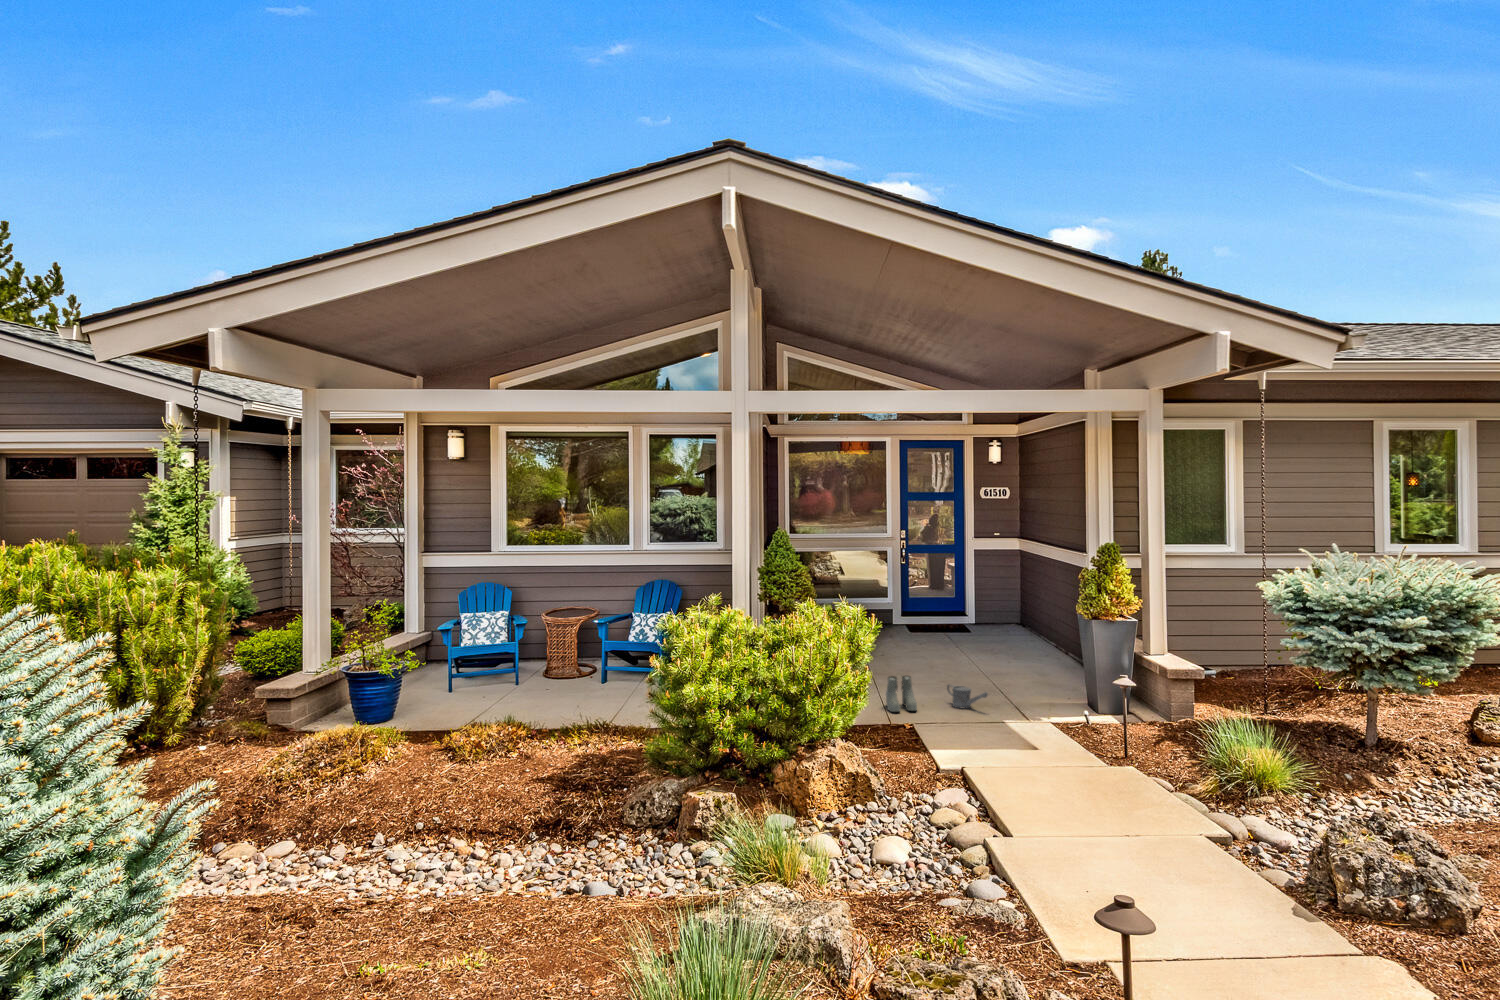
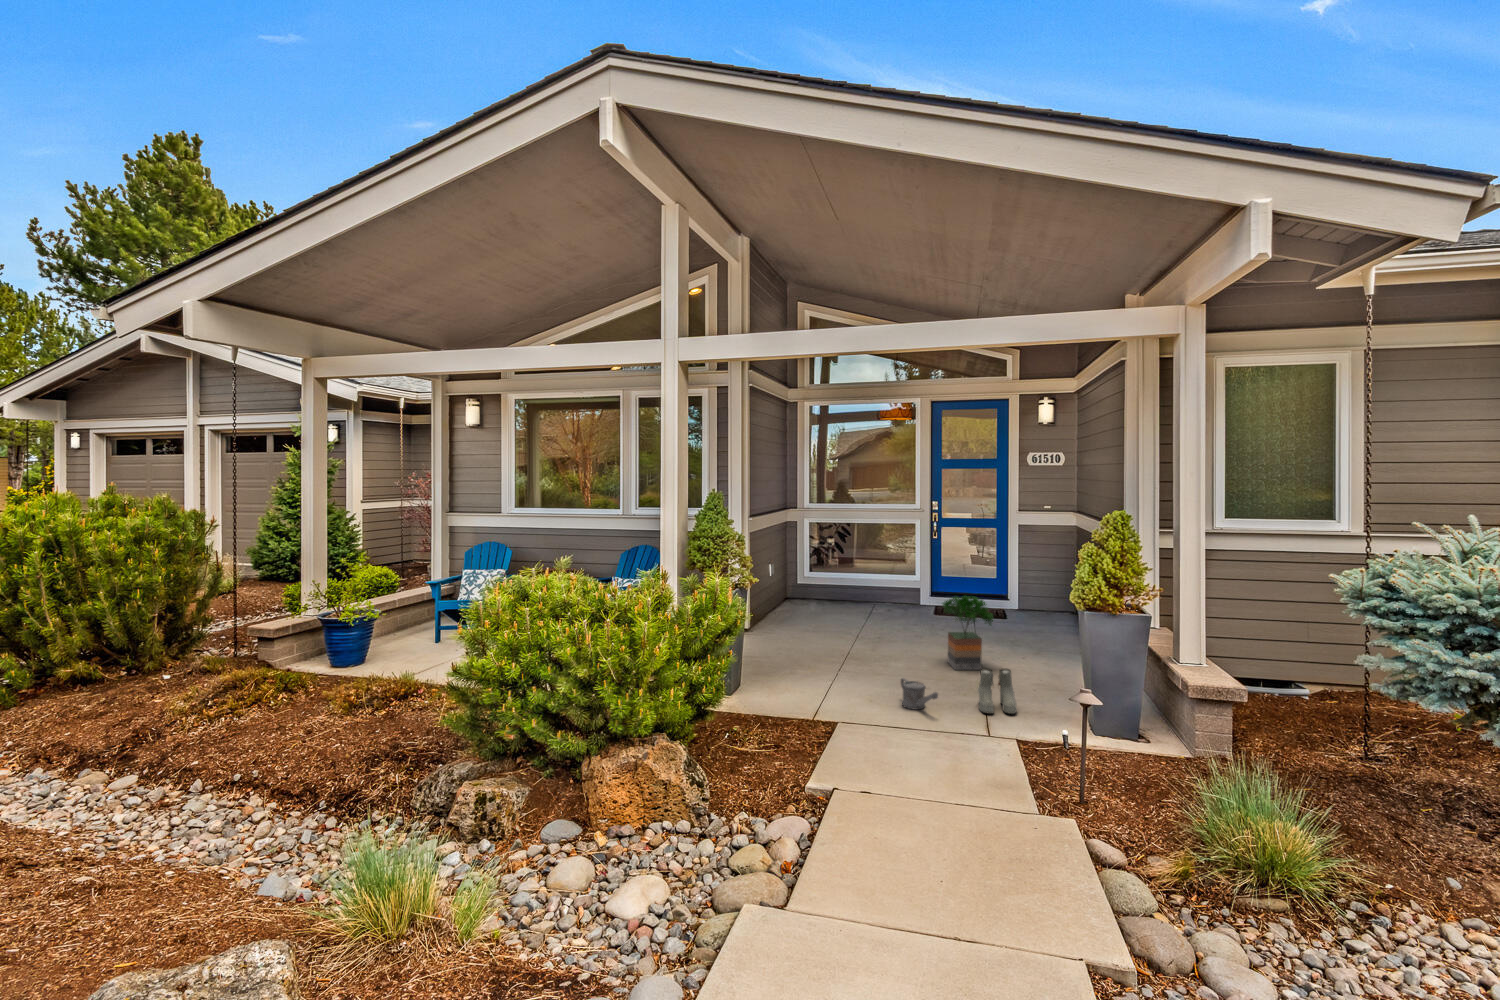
potted tree: none [951,614,999,679] -> present [943,596,993,670]
boots: present [886,676,917,712] -> present [978,668,1016,714]

